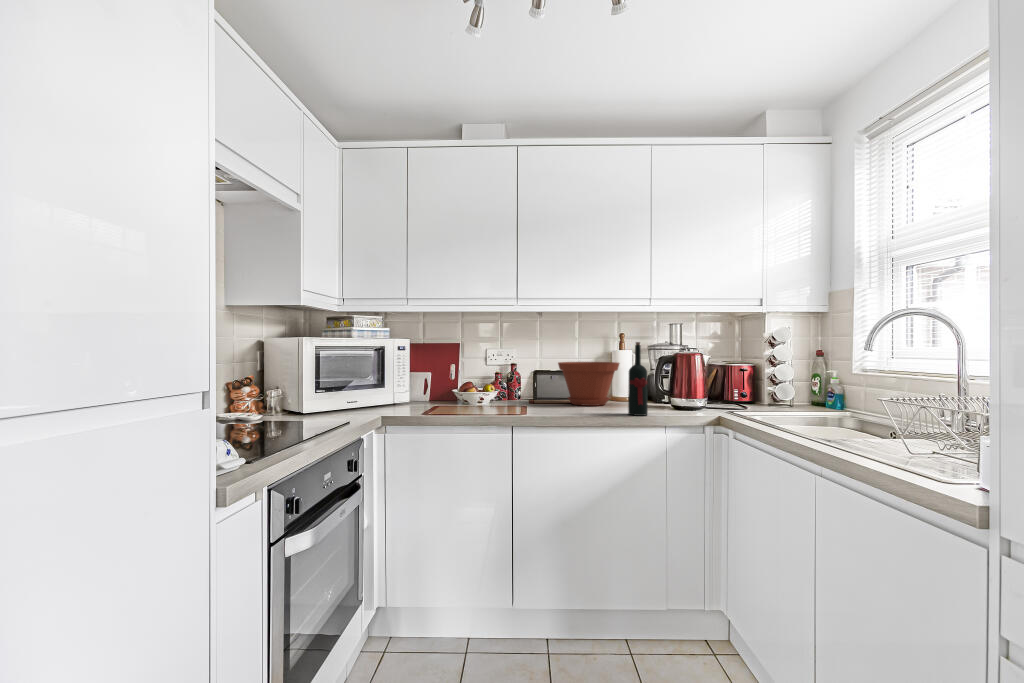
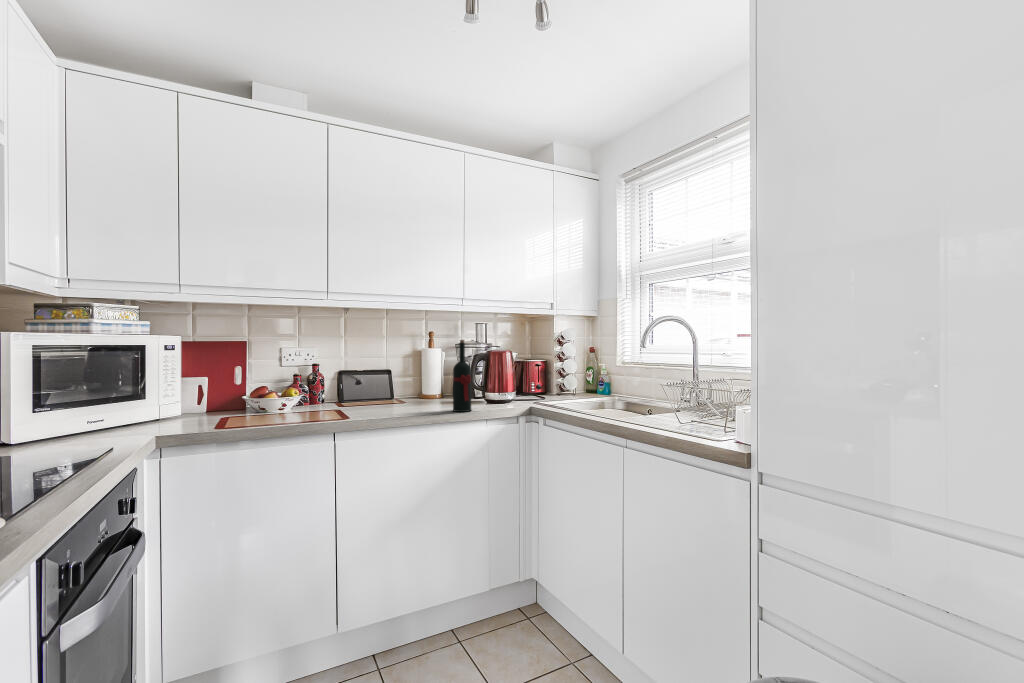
plant pot: present [558,362,619,406] -> none [370,360,434,405]

